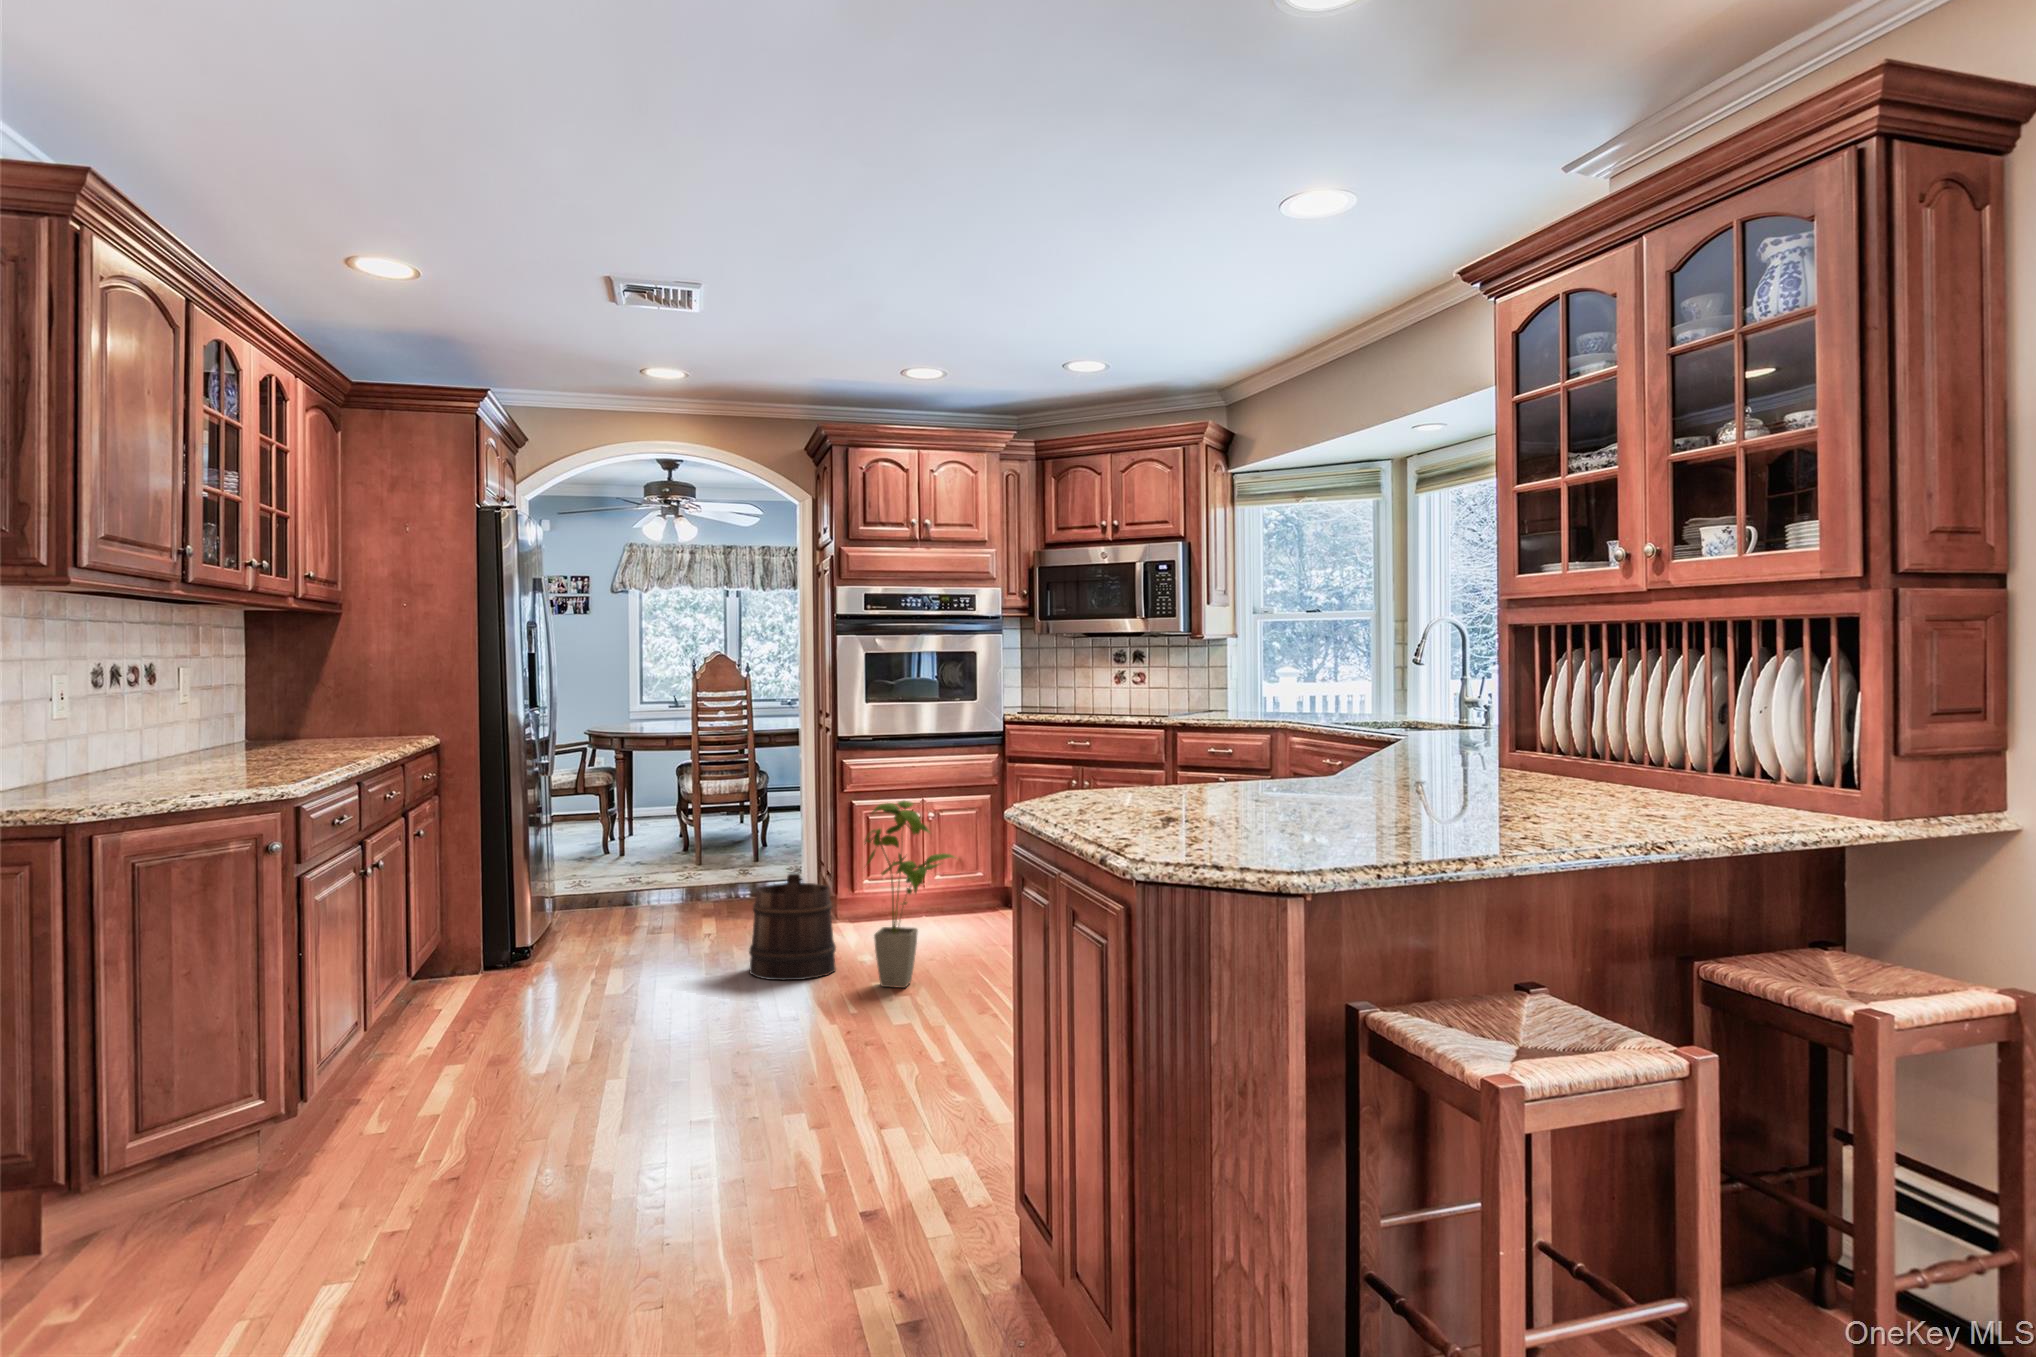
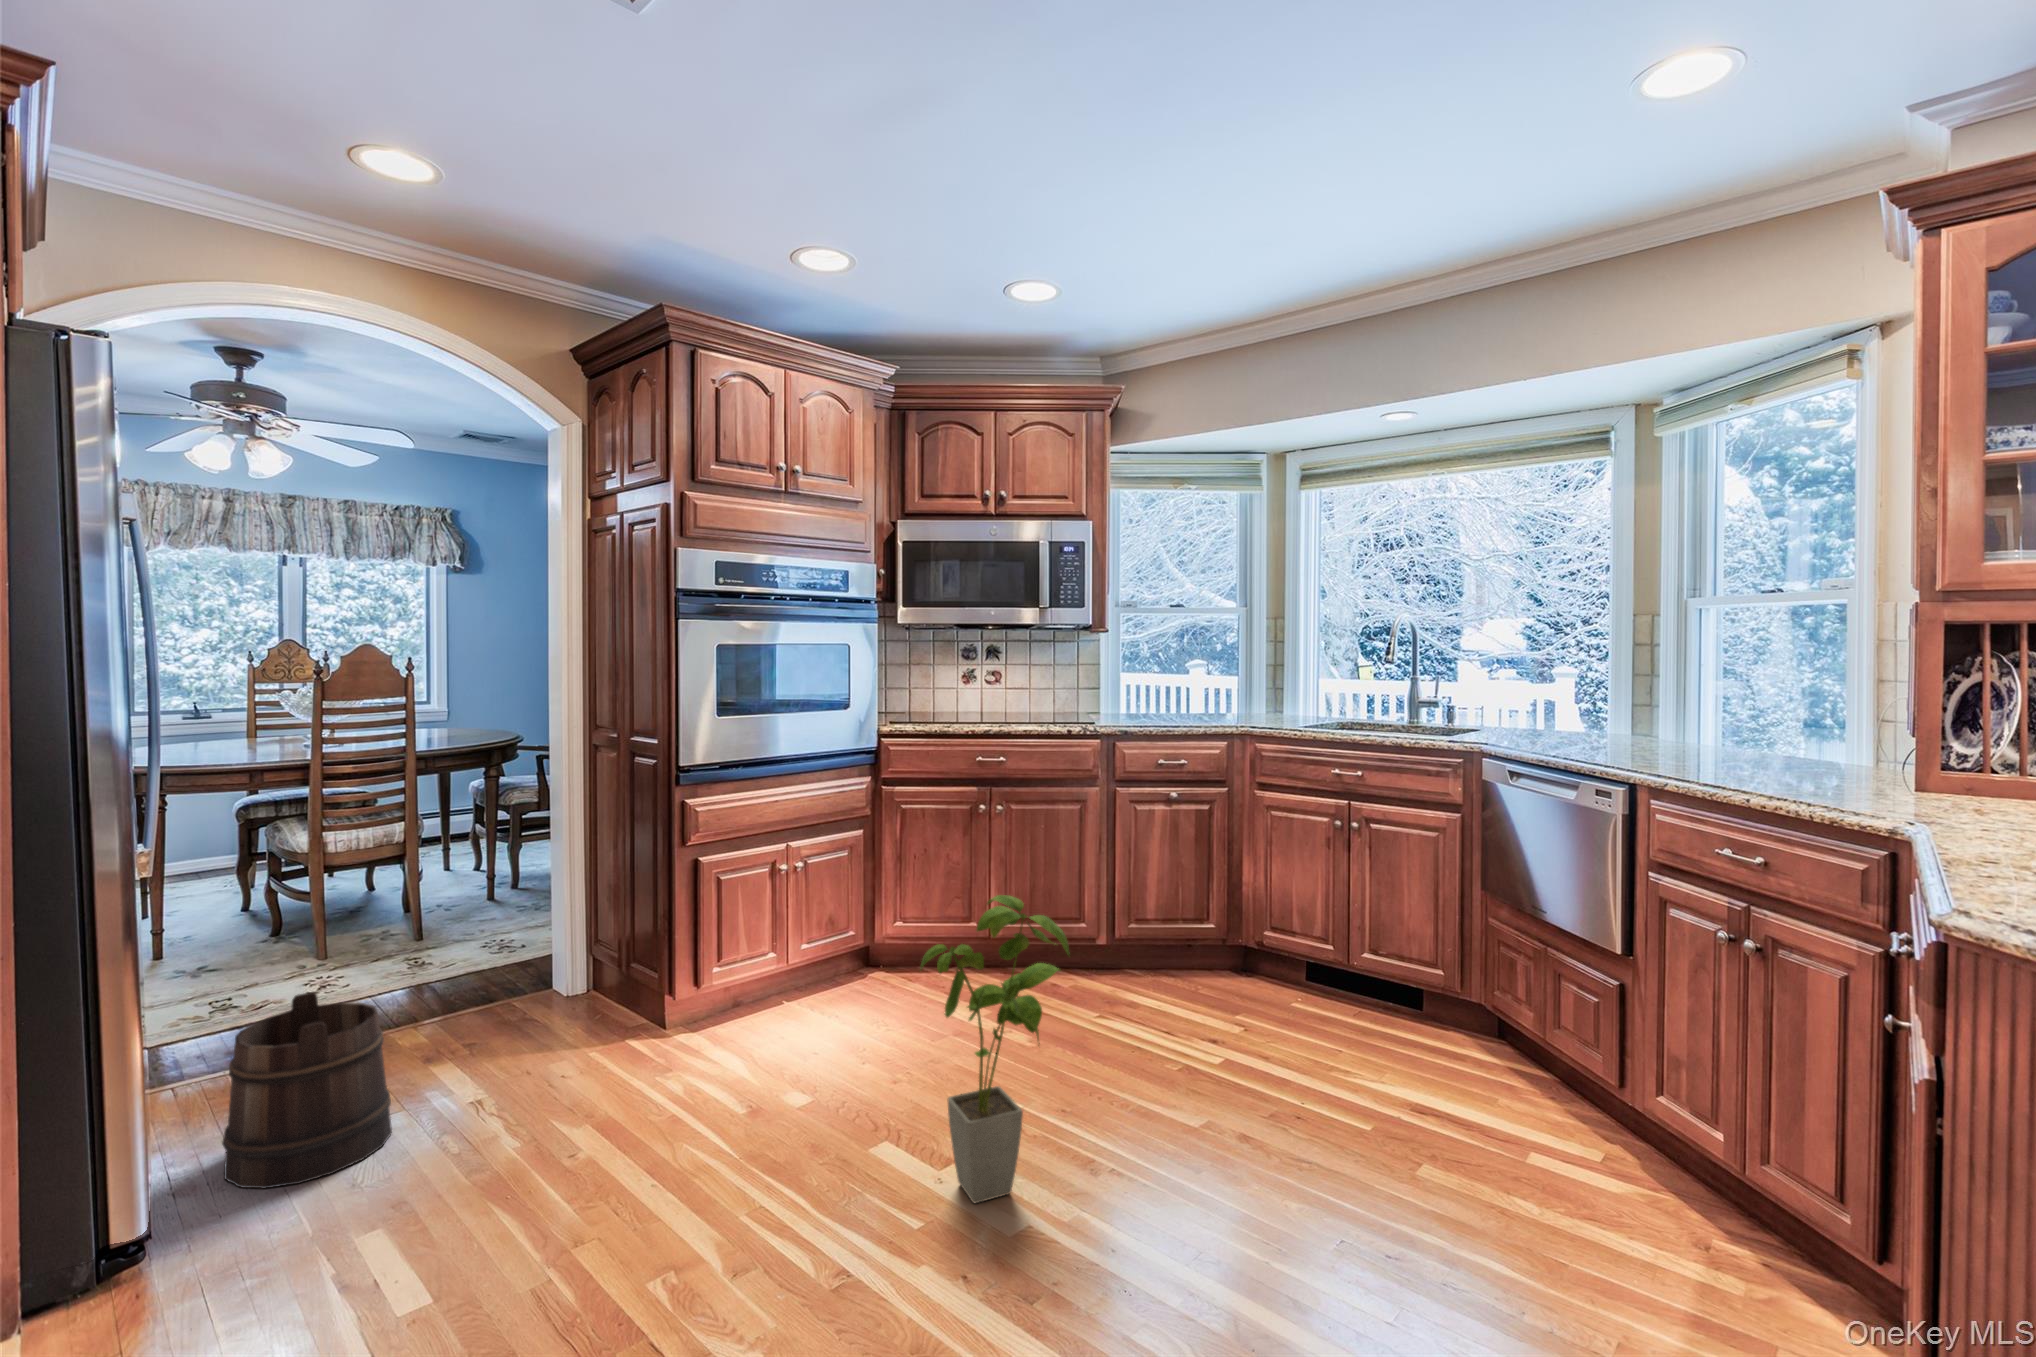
bucket: present [749,873,836,980] -> present [222,992,392,1188]

